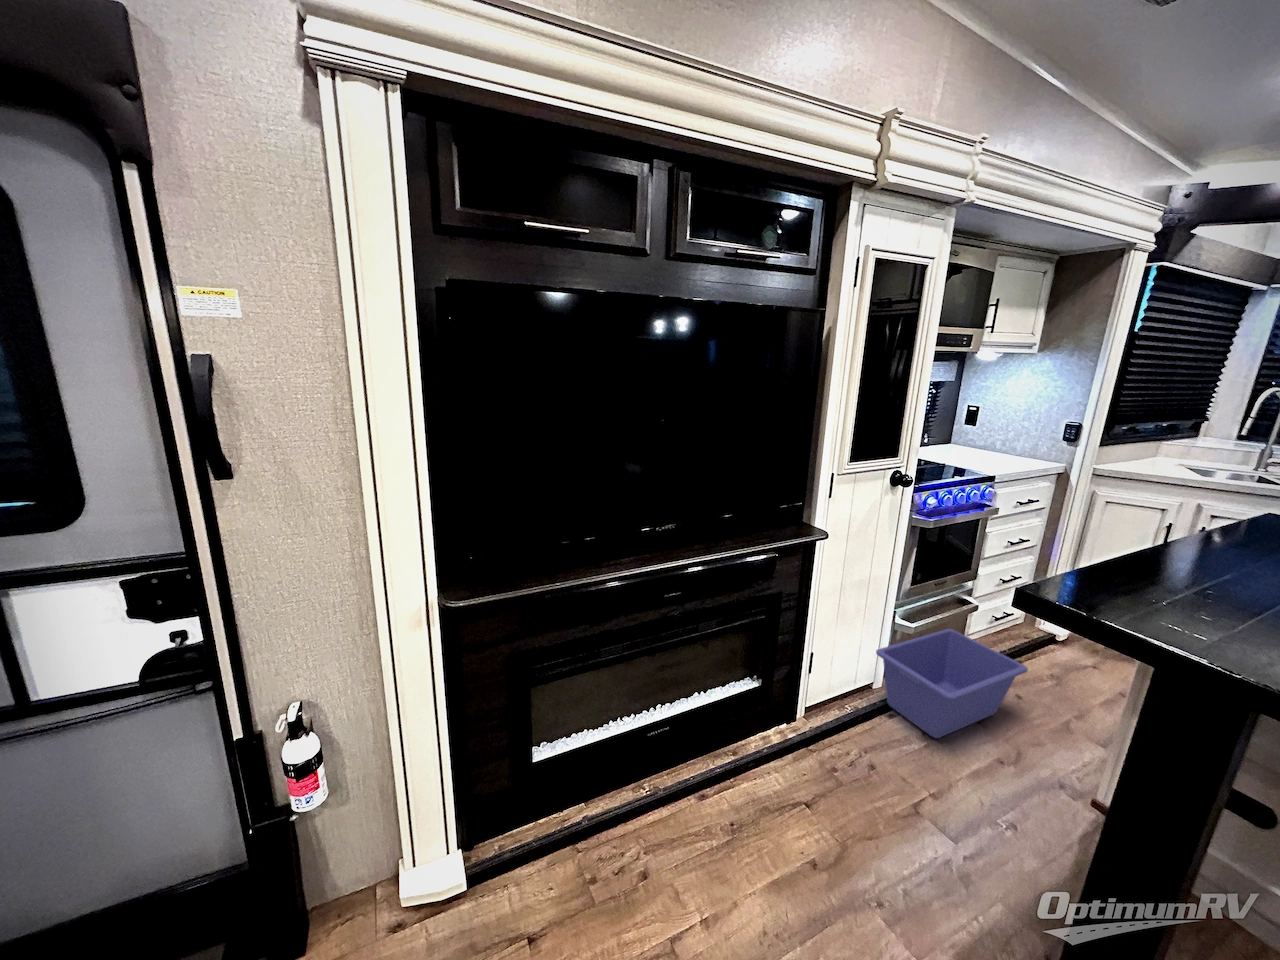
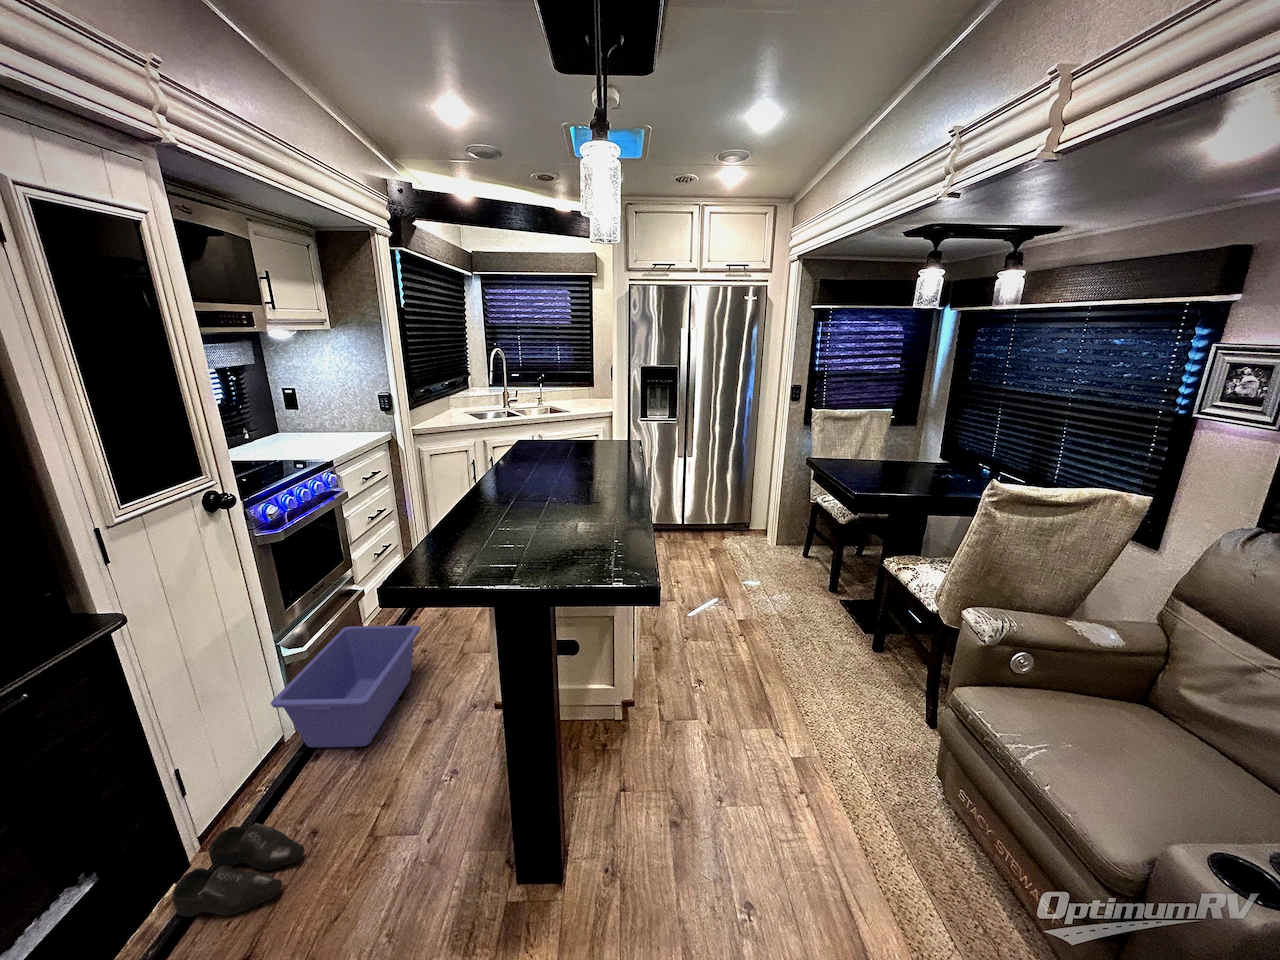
shoe: none [783,714,865,784] -> present [173,823,305,917]

